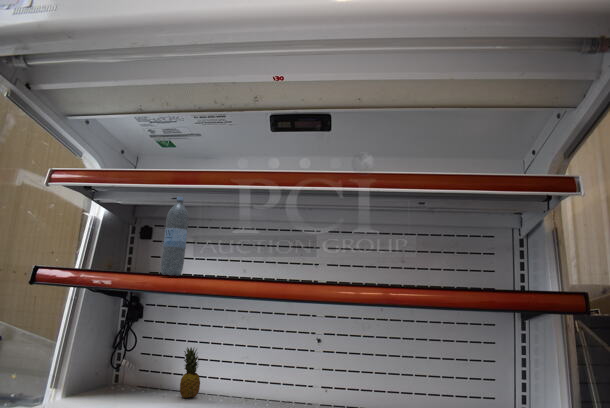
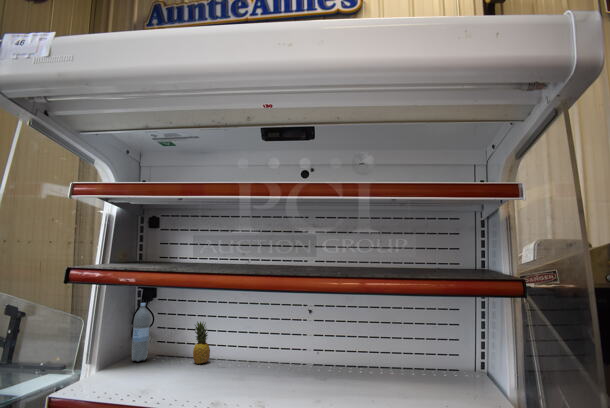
water bottle: present [161,197,189,276] -> present [132,303,150,361]

